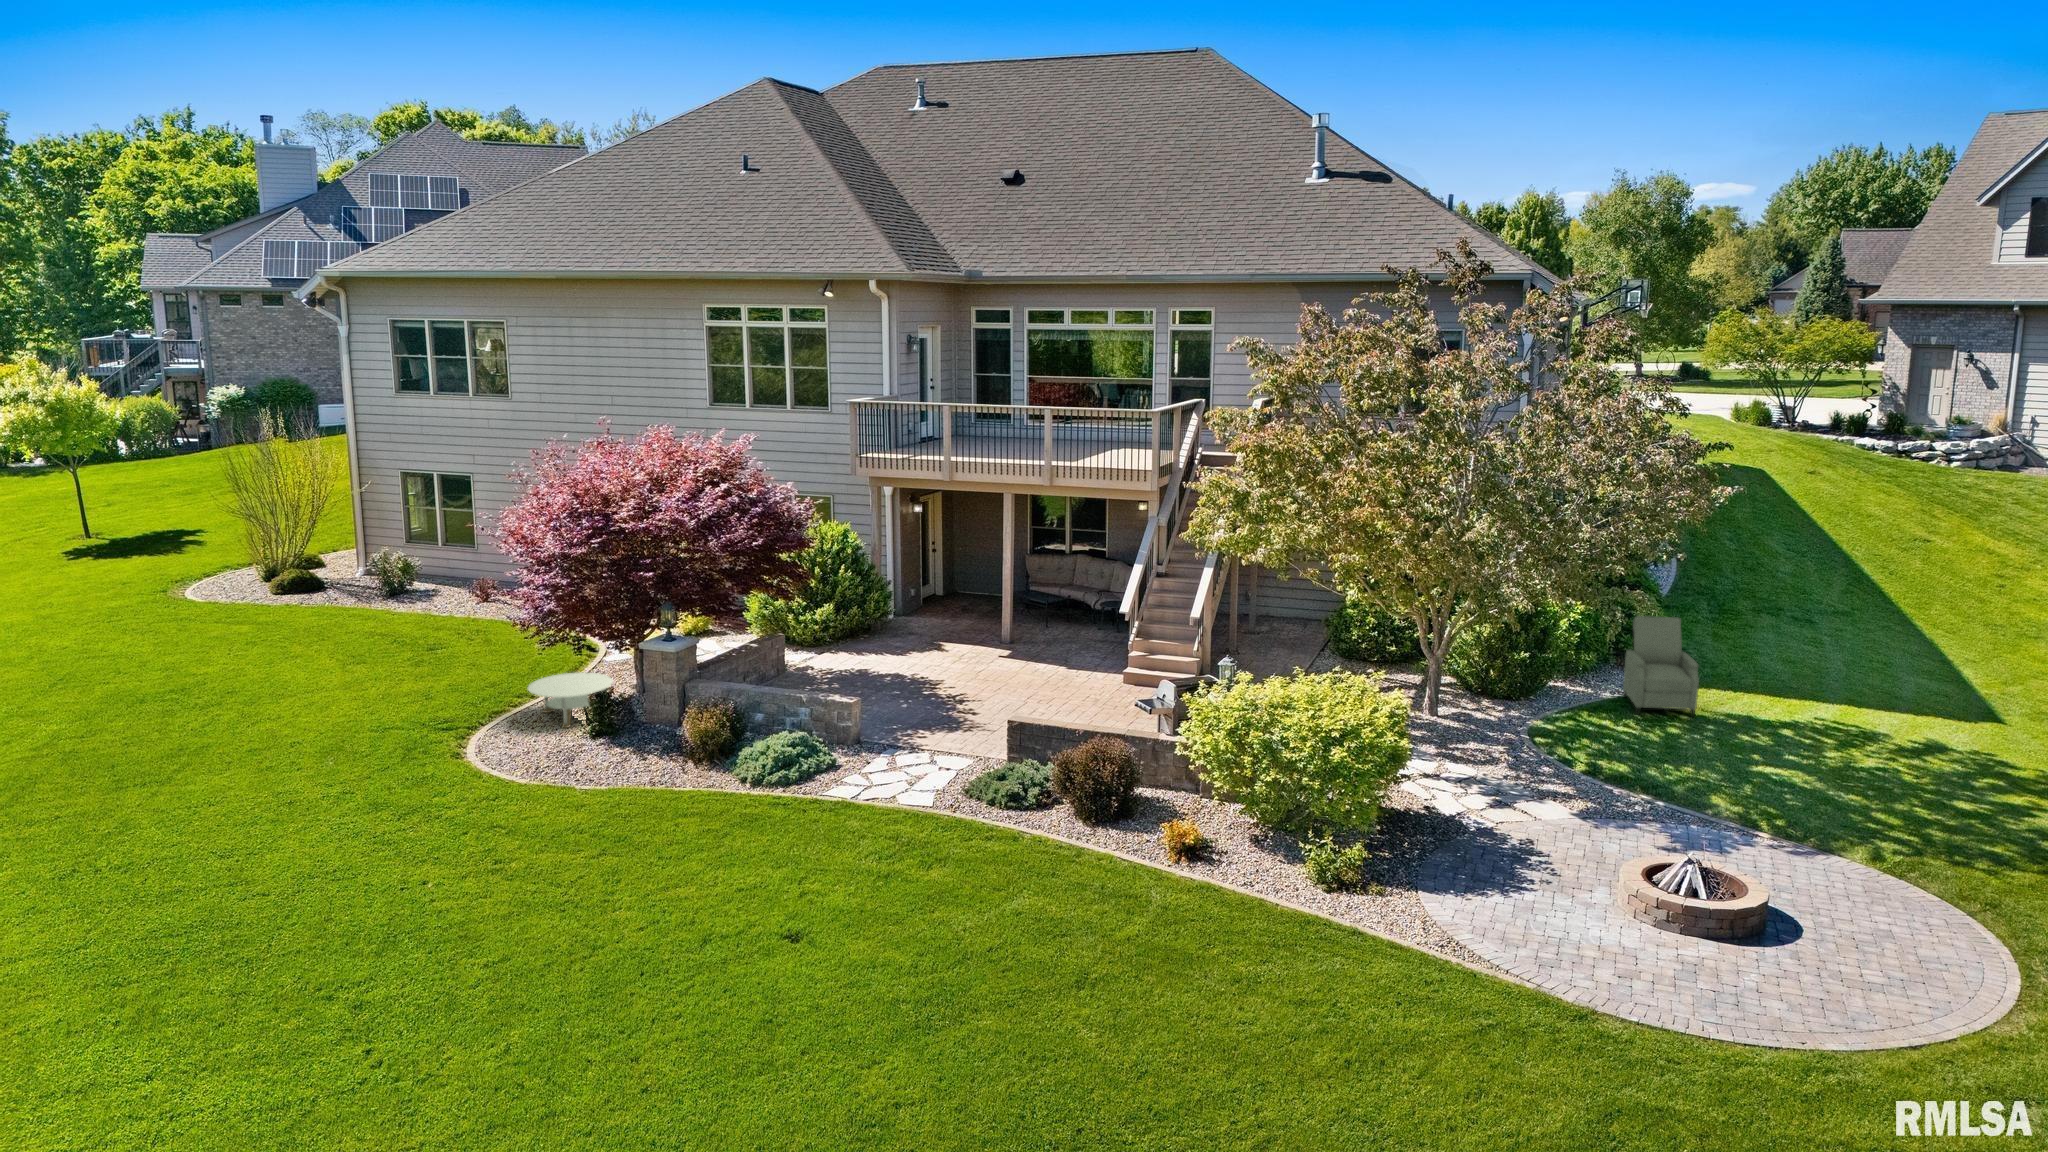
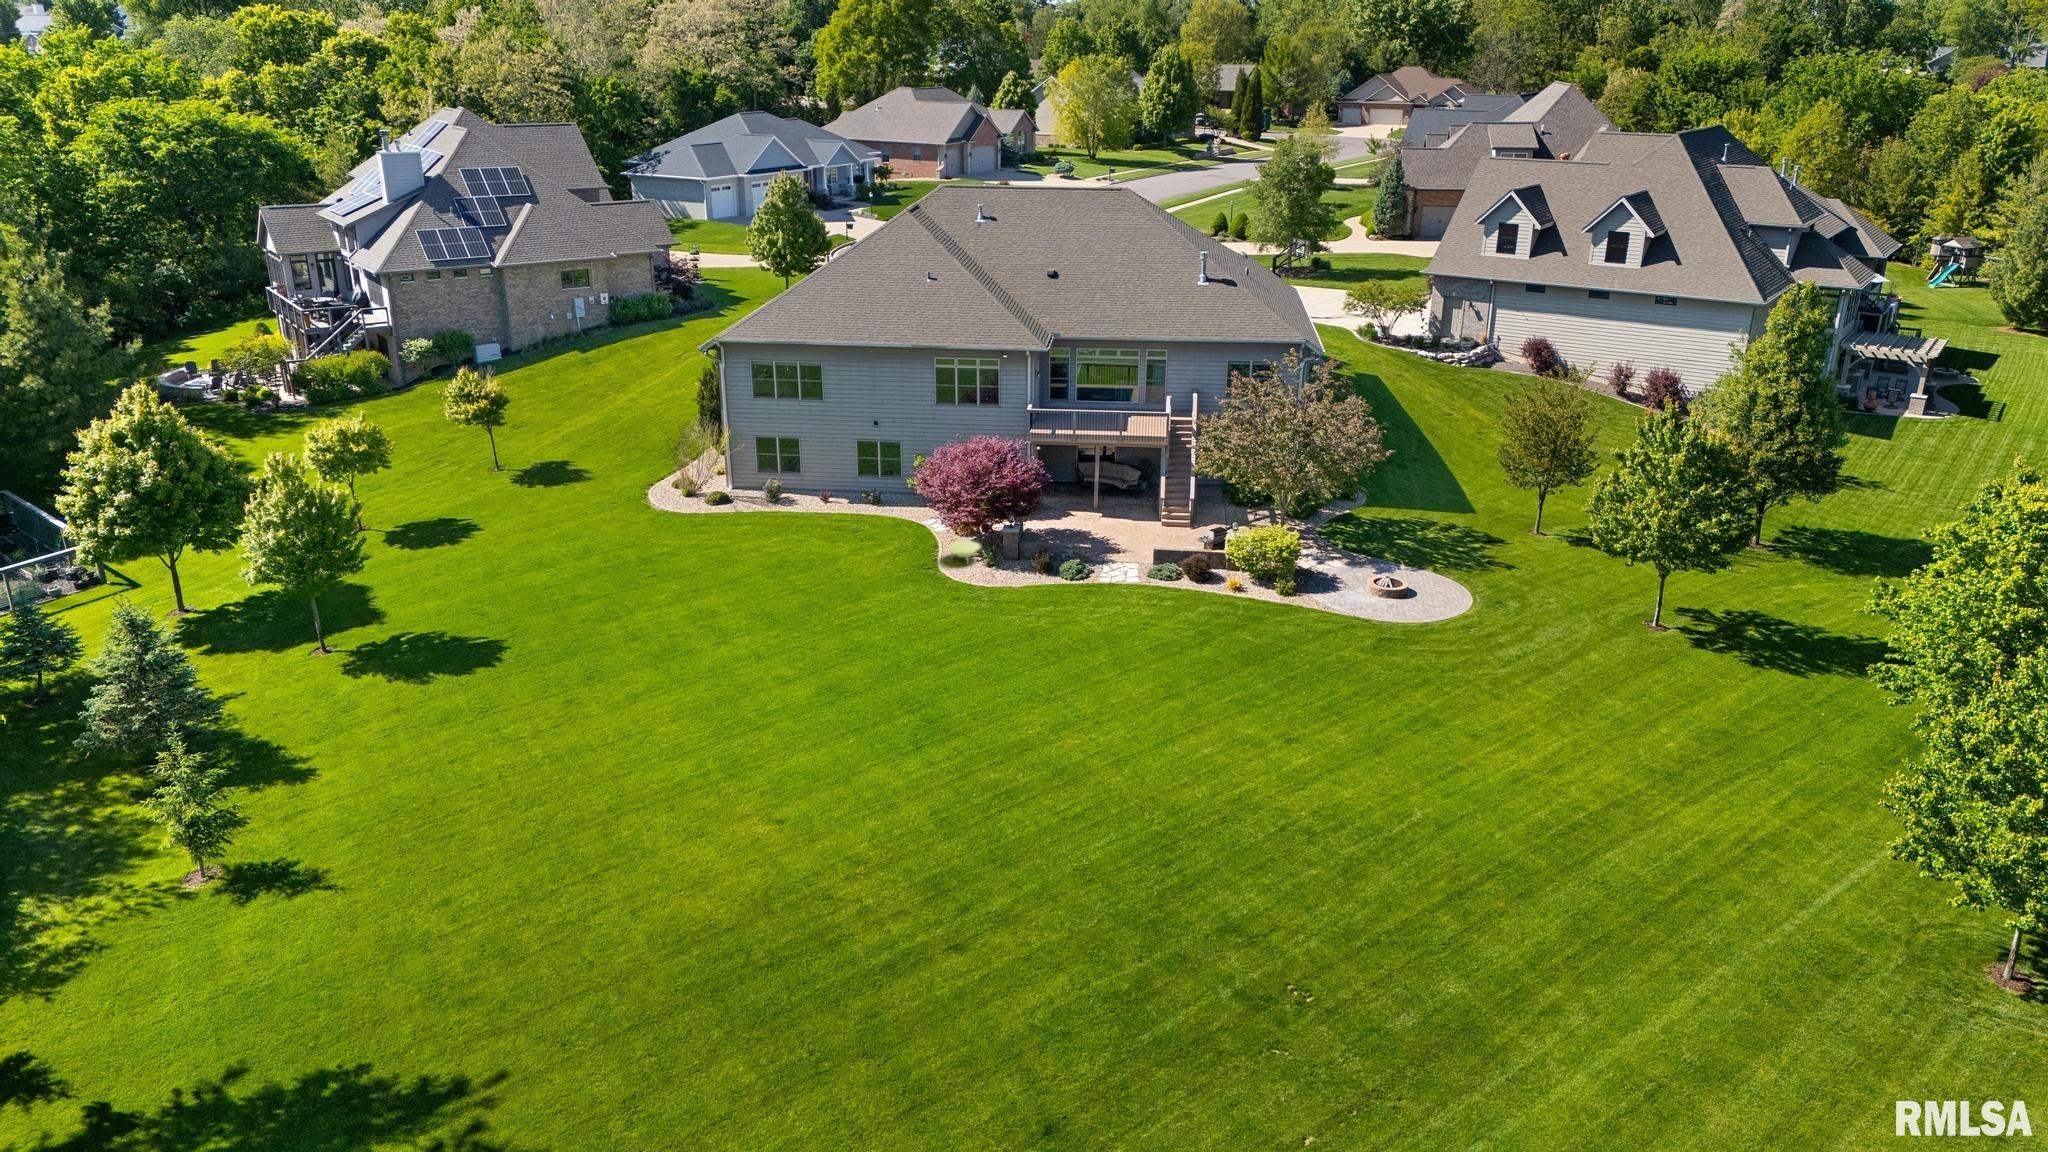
chair: present [1623,616,1699,717] -> none [1344,483,1373,522]

